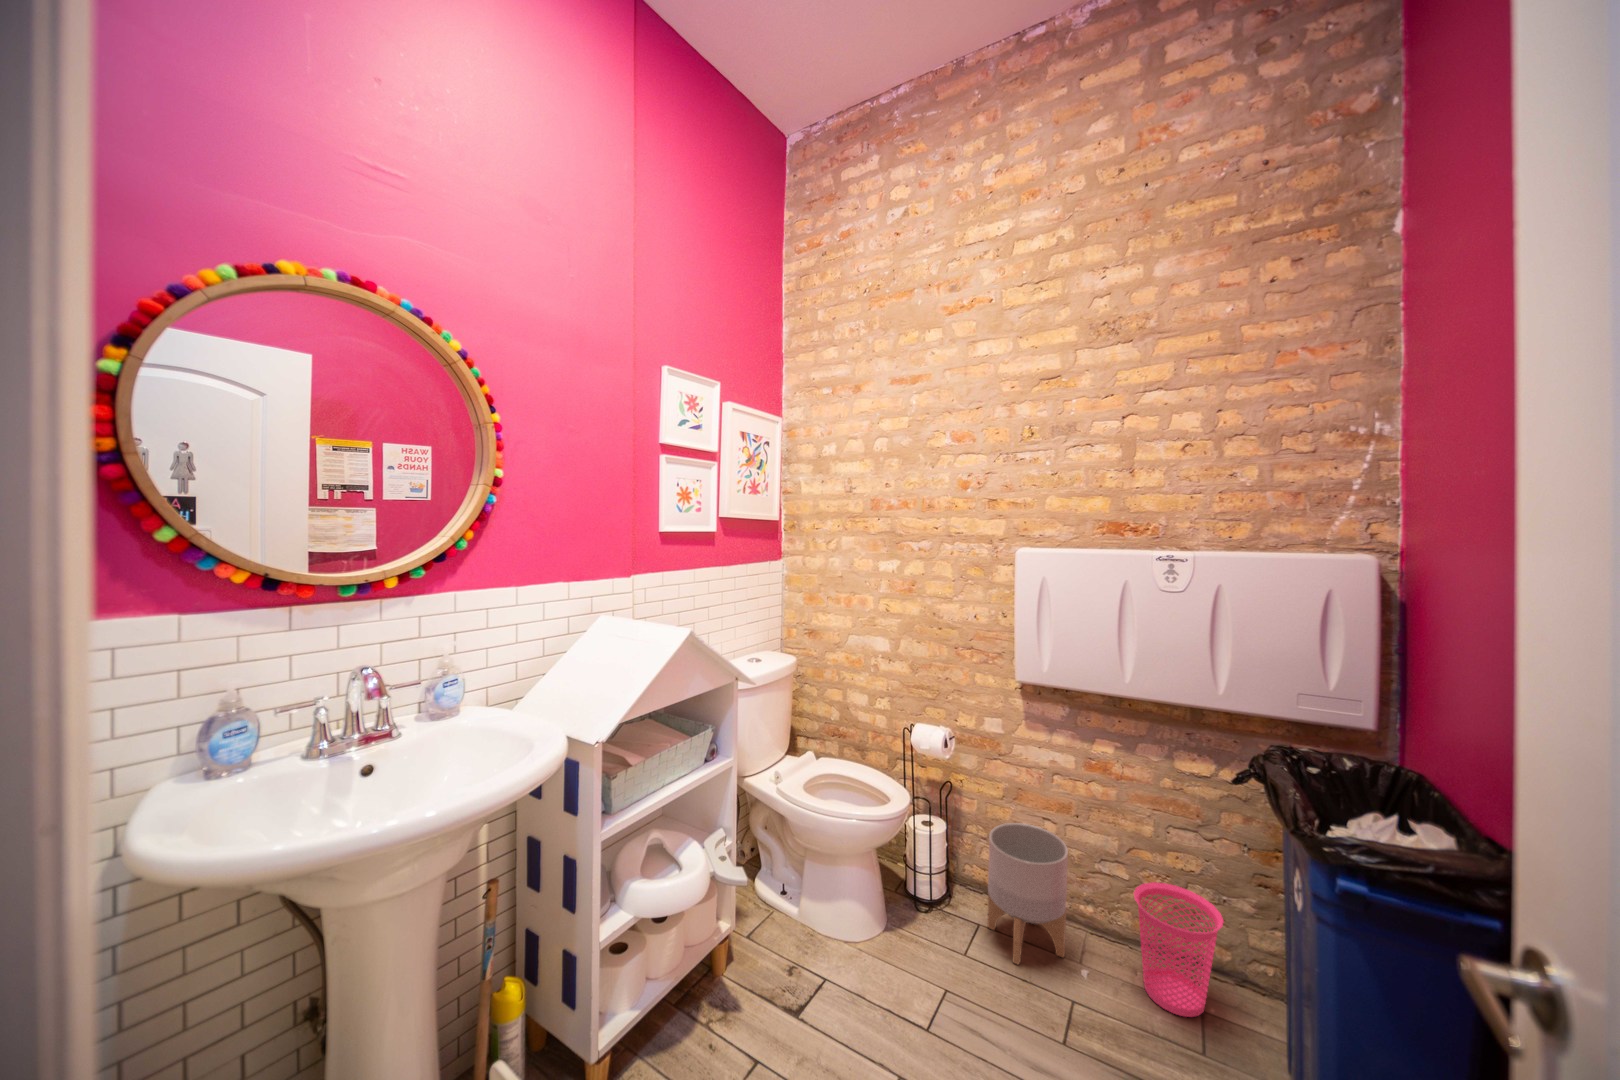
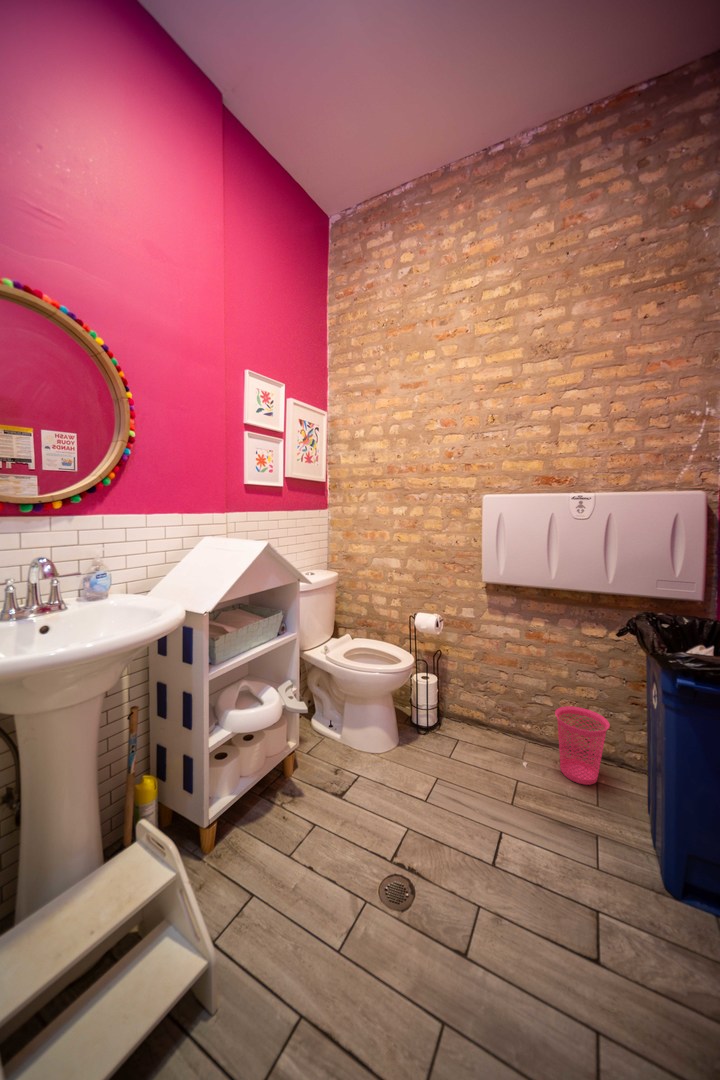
planter: present [988,823,1068,965] -> none [463,676,514,761]

